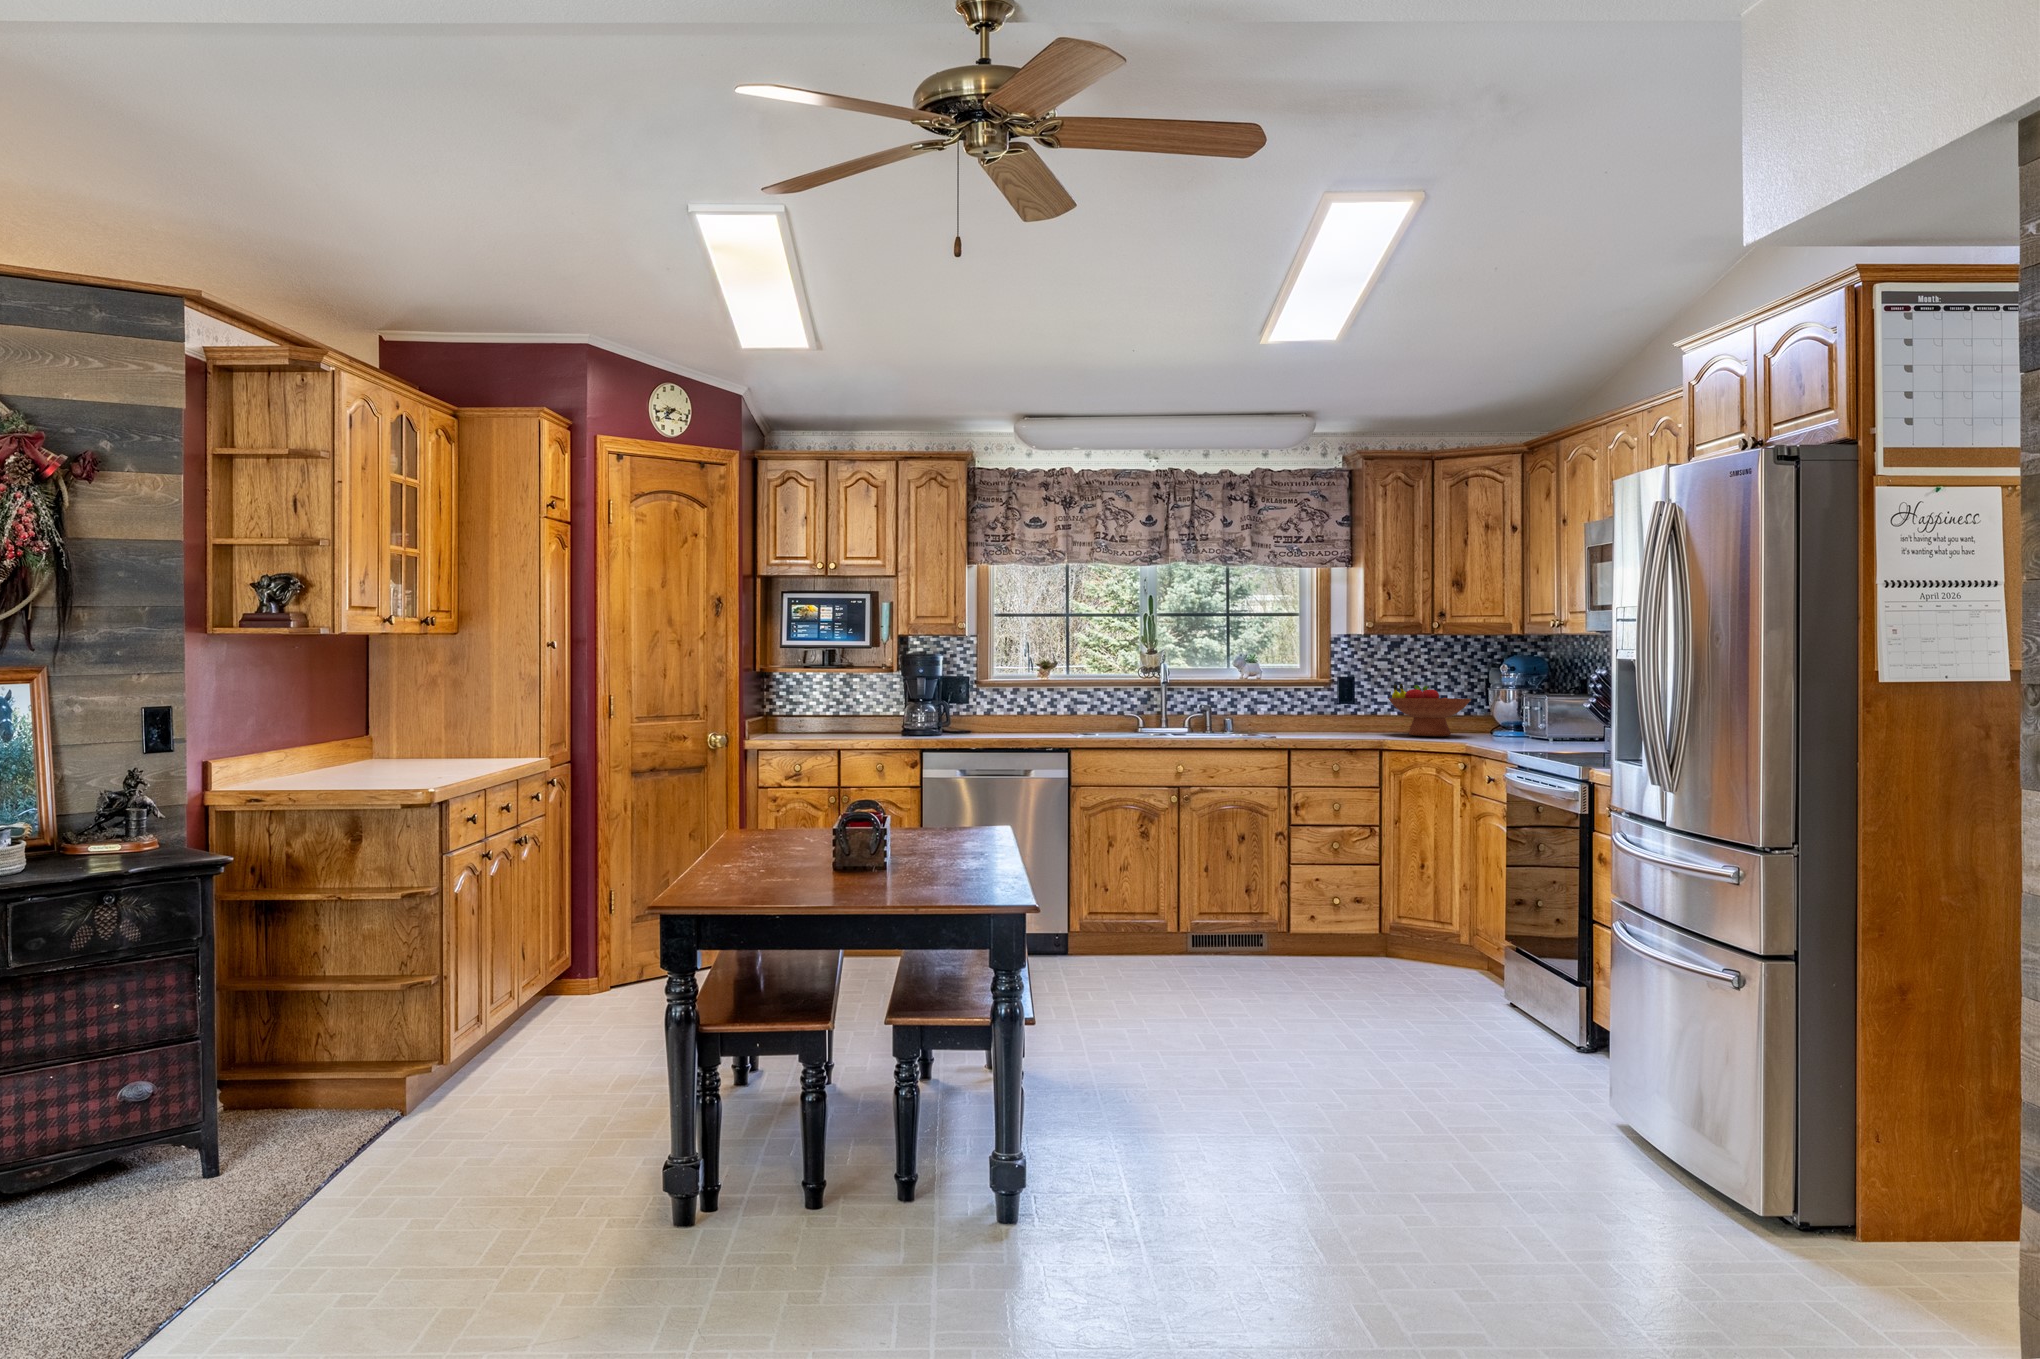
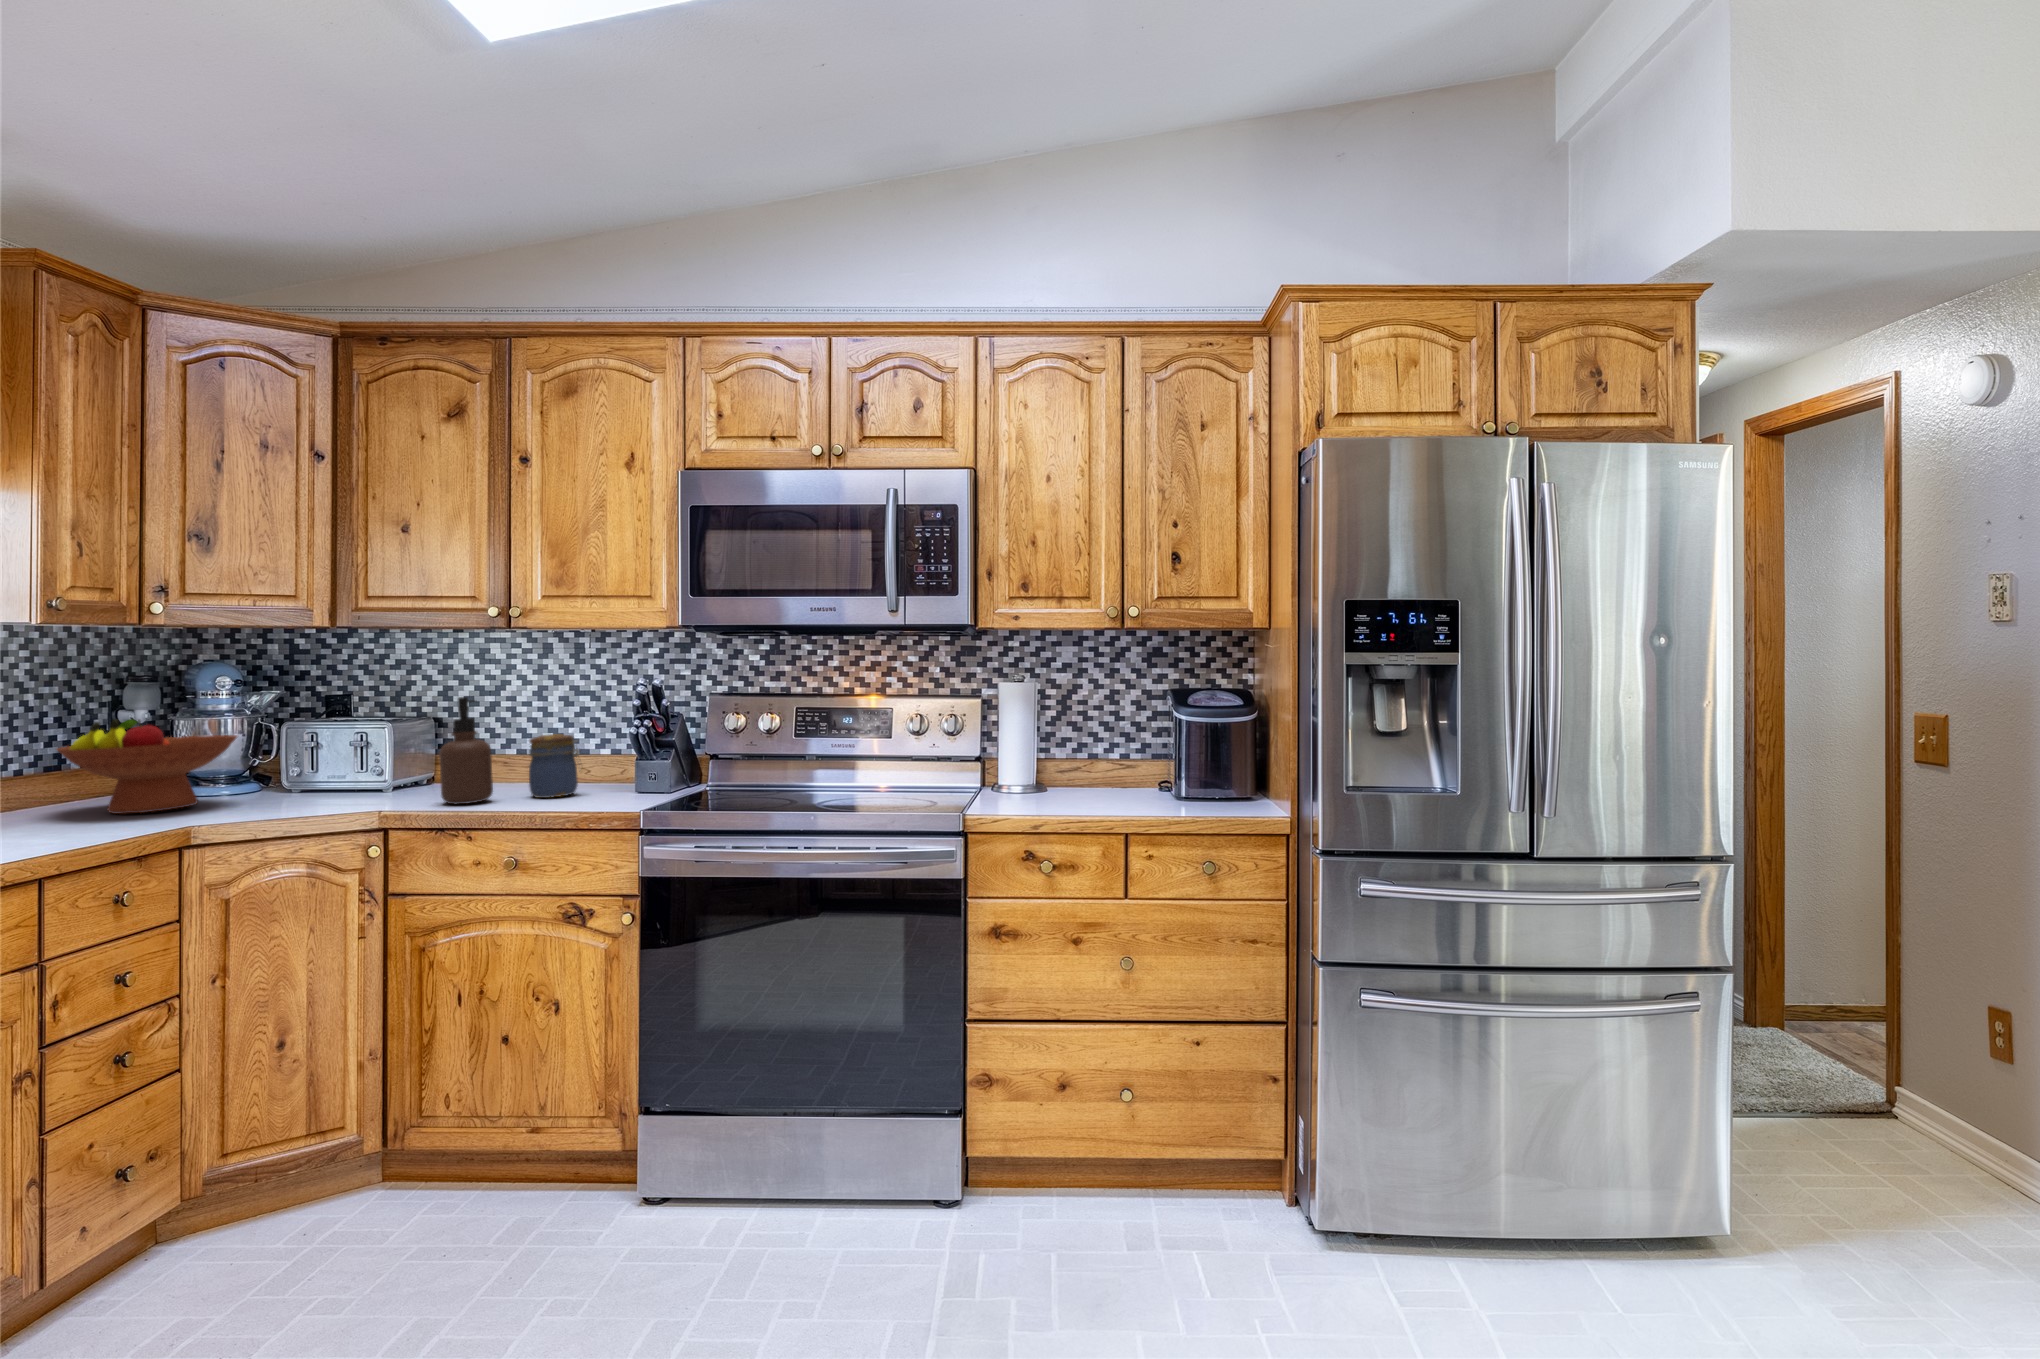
soap dispenser: none [1490,679,1525,750] -> present [439,697,493,804]
jar: none [1539,710,1575,755] -> present [529,734,580,798]

